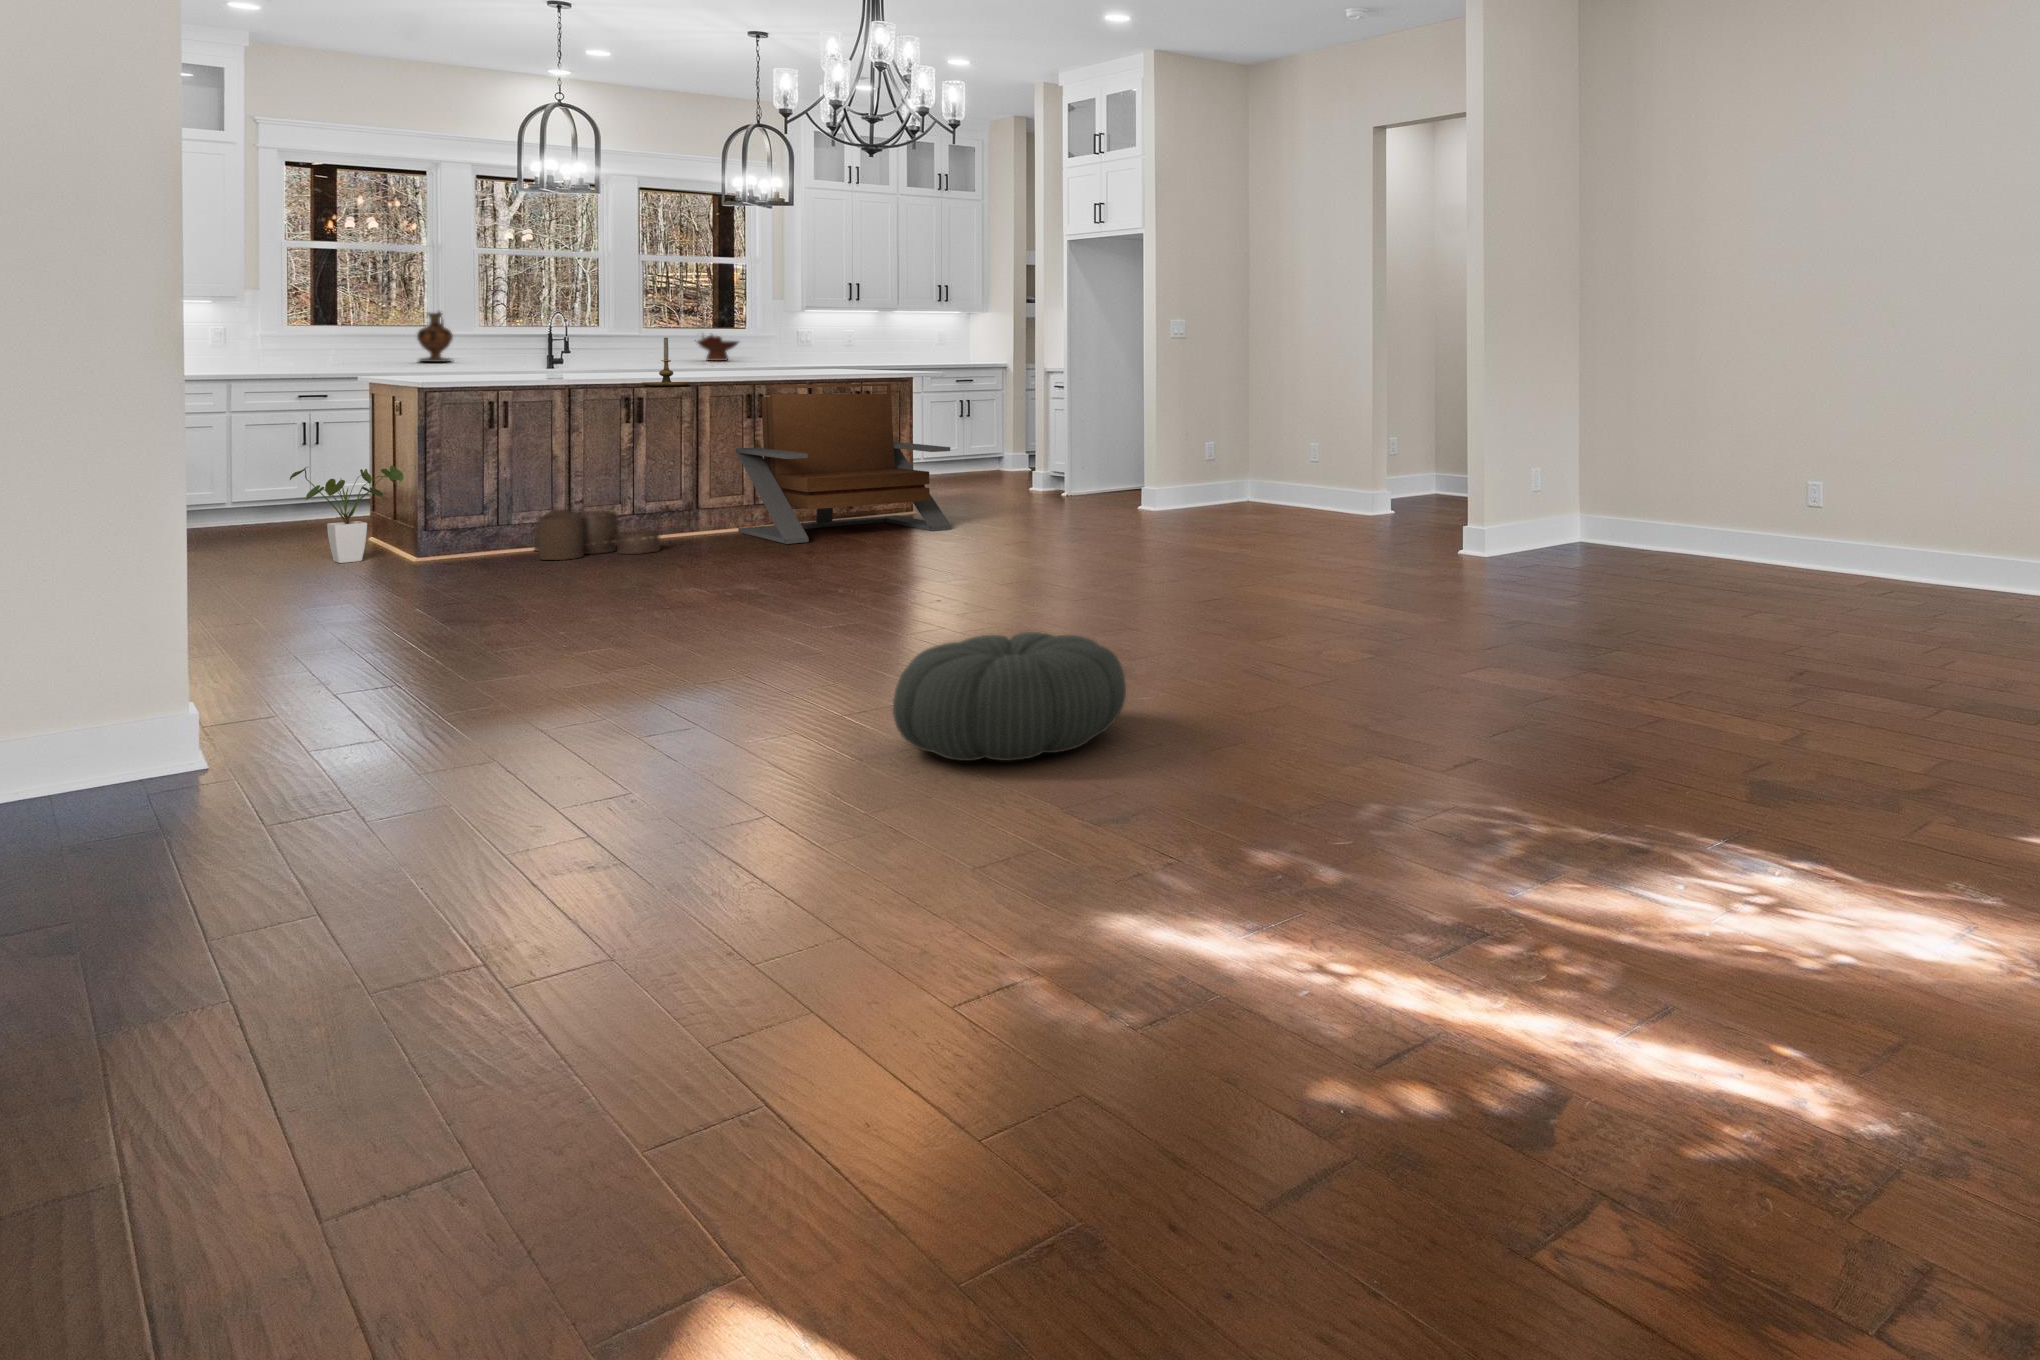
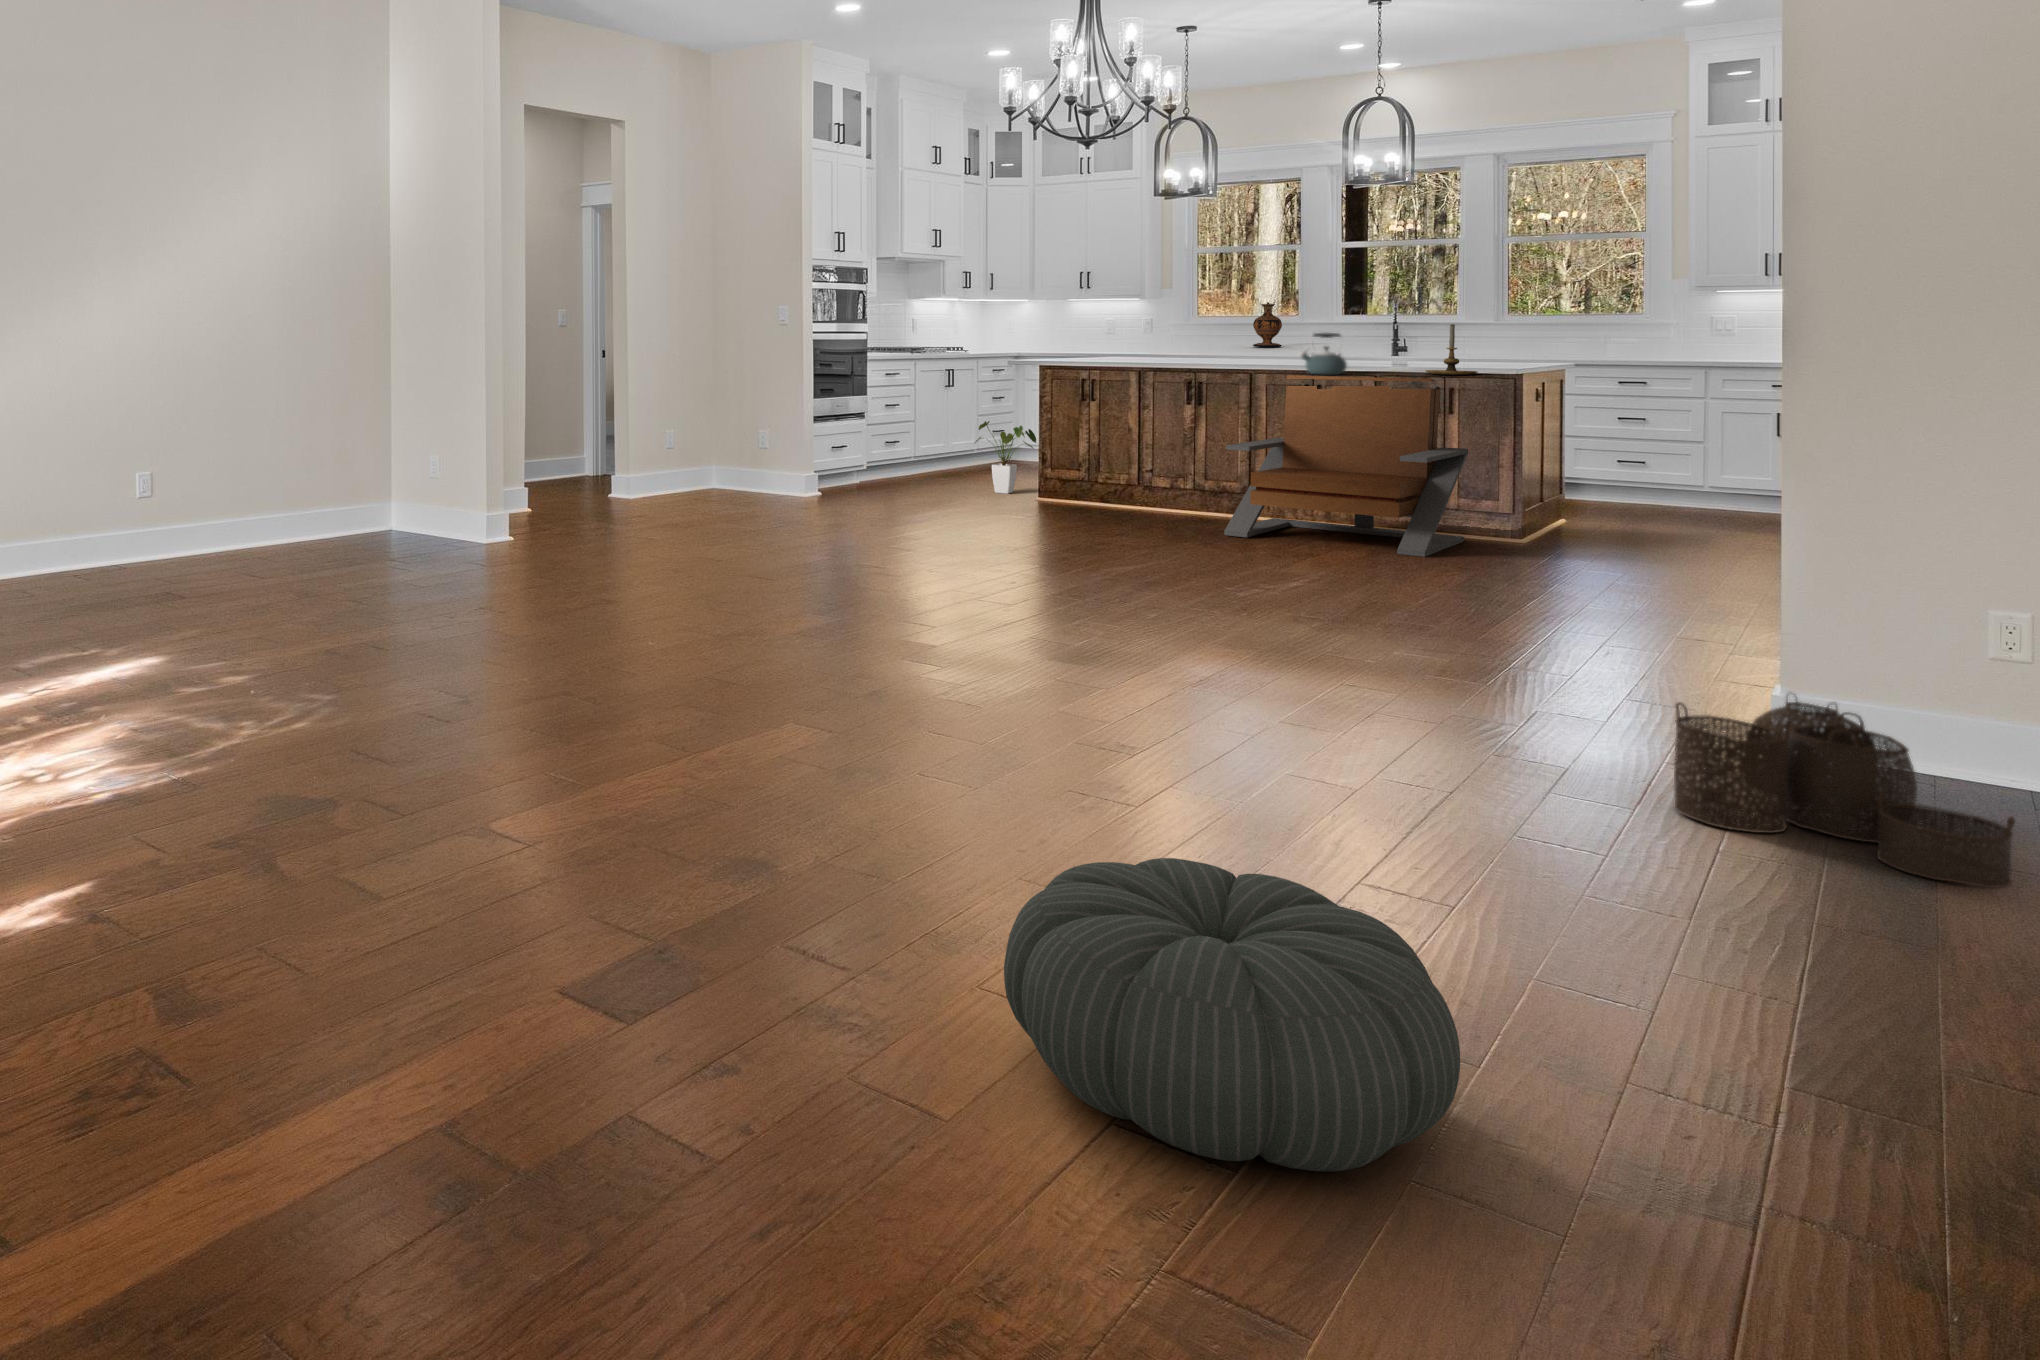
fruit bowl: present [695,334,738,361] -> none [1513,317,1571,349]
candle holder: present [642,338,690,386] -> present [1425,324,1478,375]
kettle: none [746,344,784,384] -> present [1299,333,1347,375]
woven basket: present [534,507,660,560] -> present [1674,699,2015,888]
pouf: present [893,632,1126,761] -> present [1004,858,1460,1171]

